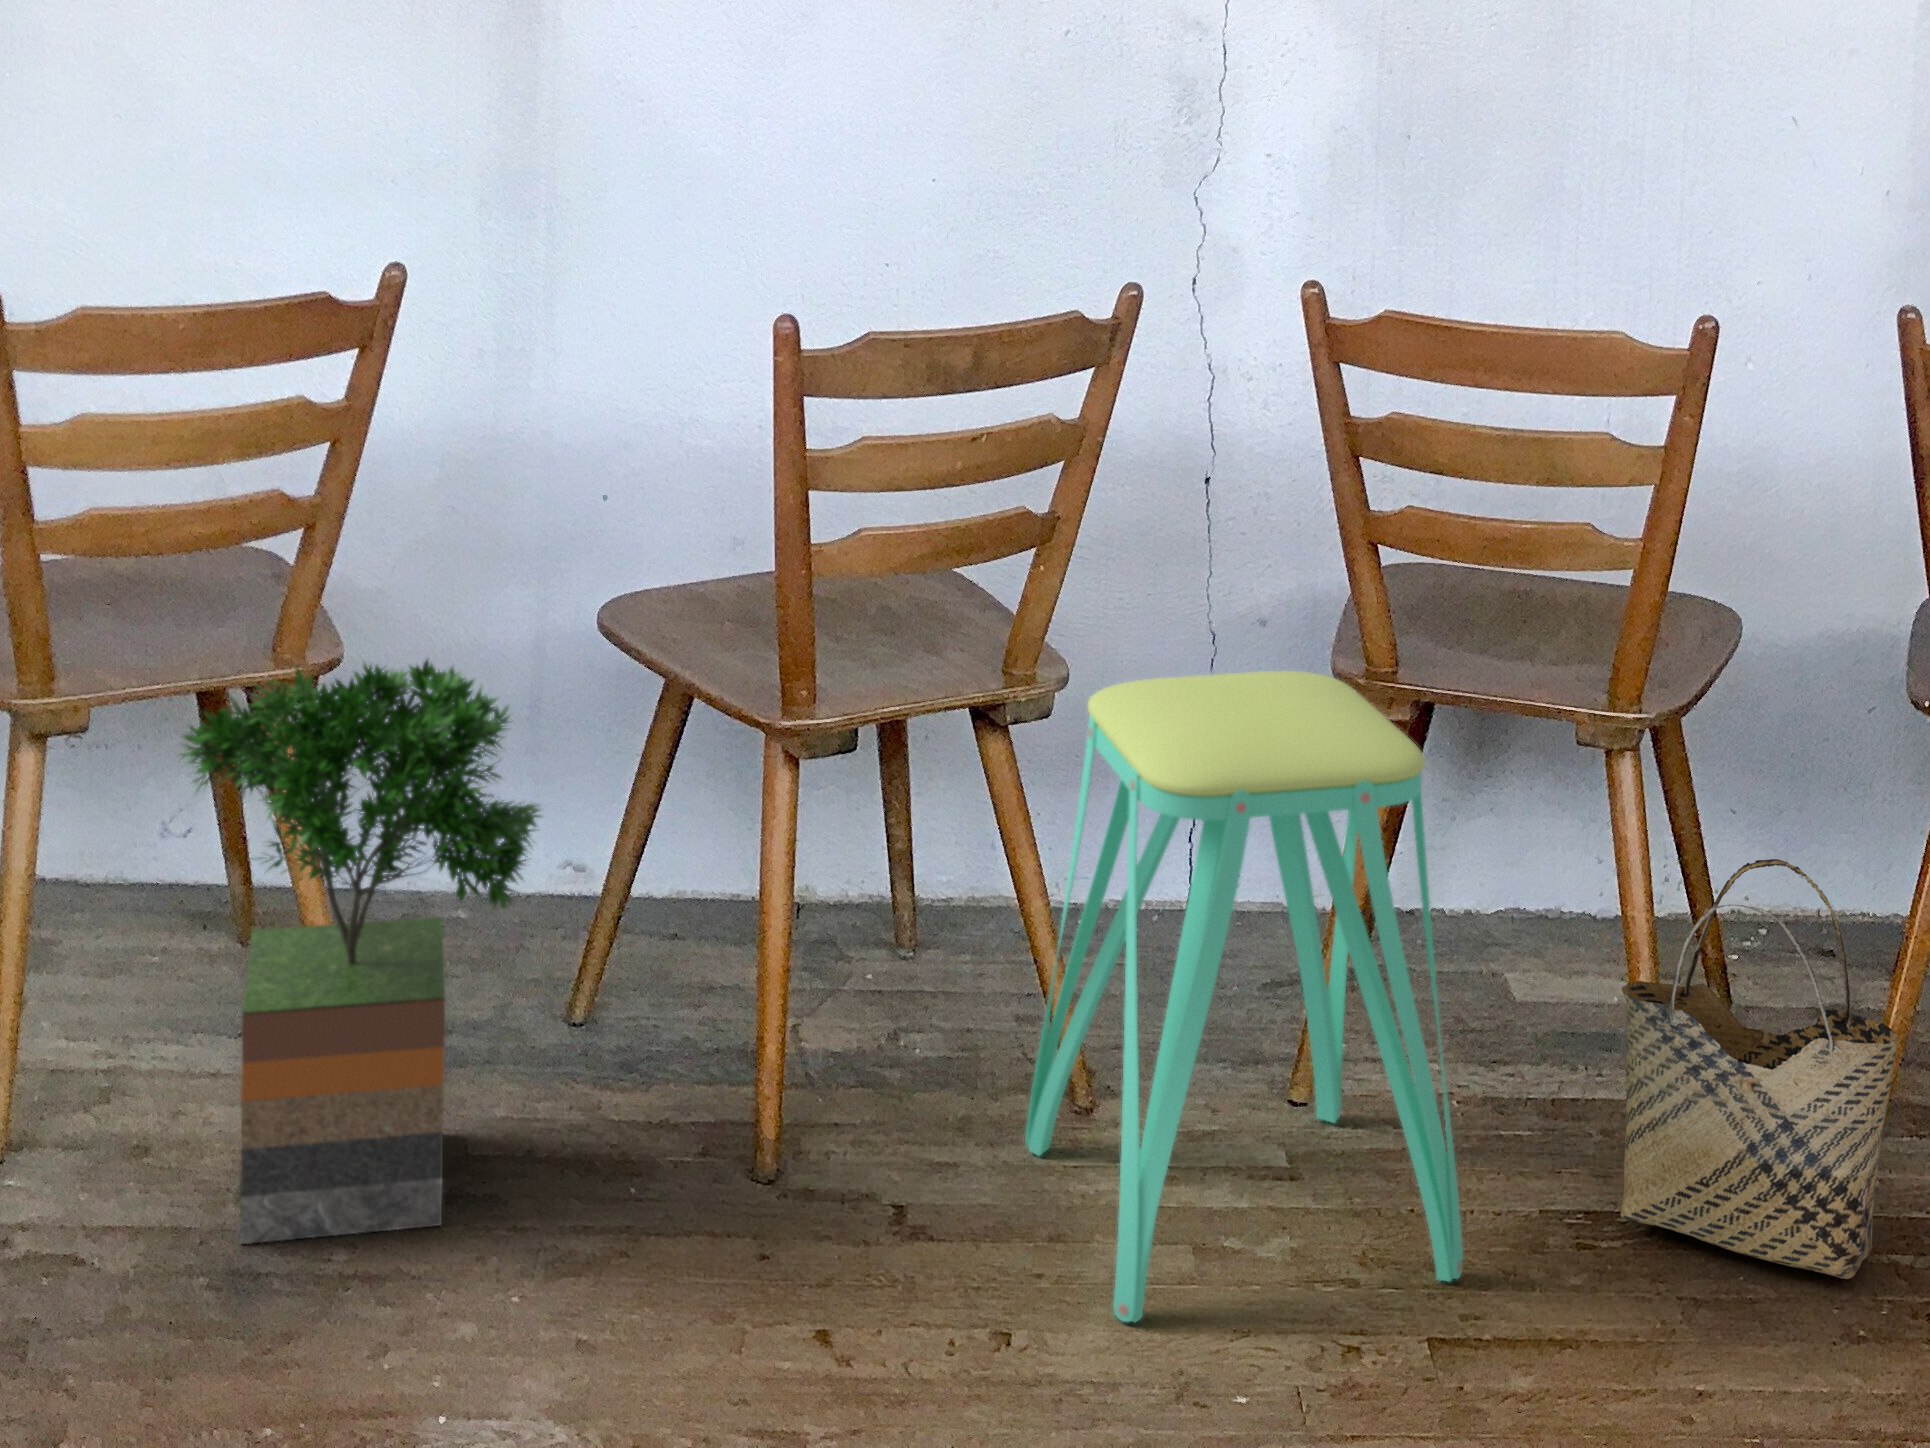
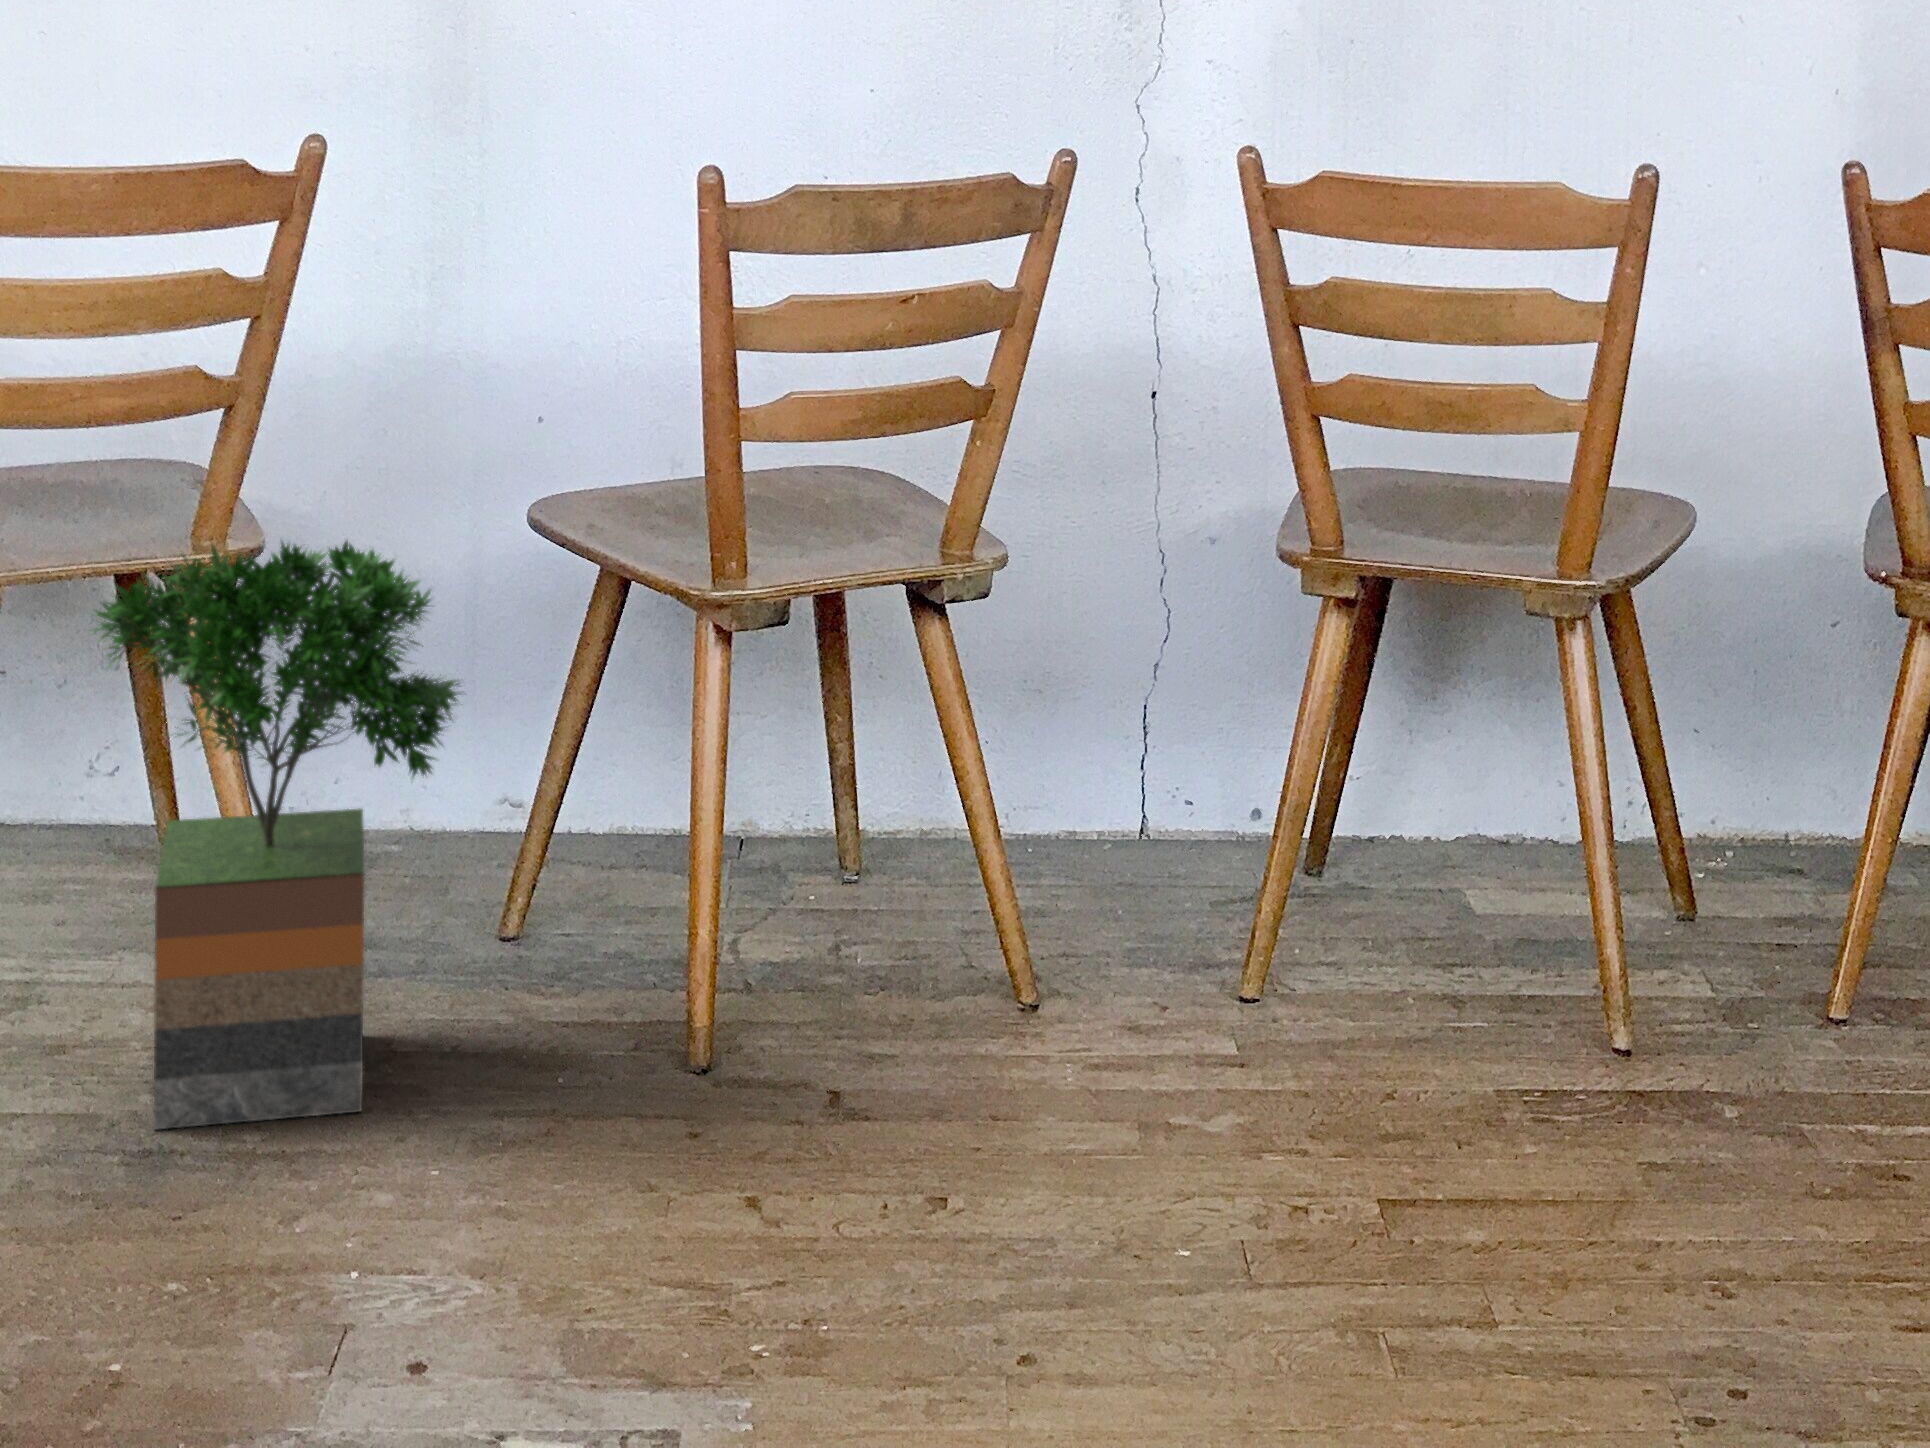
stool: present [1025,671,1463,1322] -> none [965,542,1411,1185]
woven basket: present [1621,859,1900,1279] -> none [1571,720,1853,1138]

